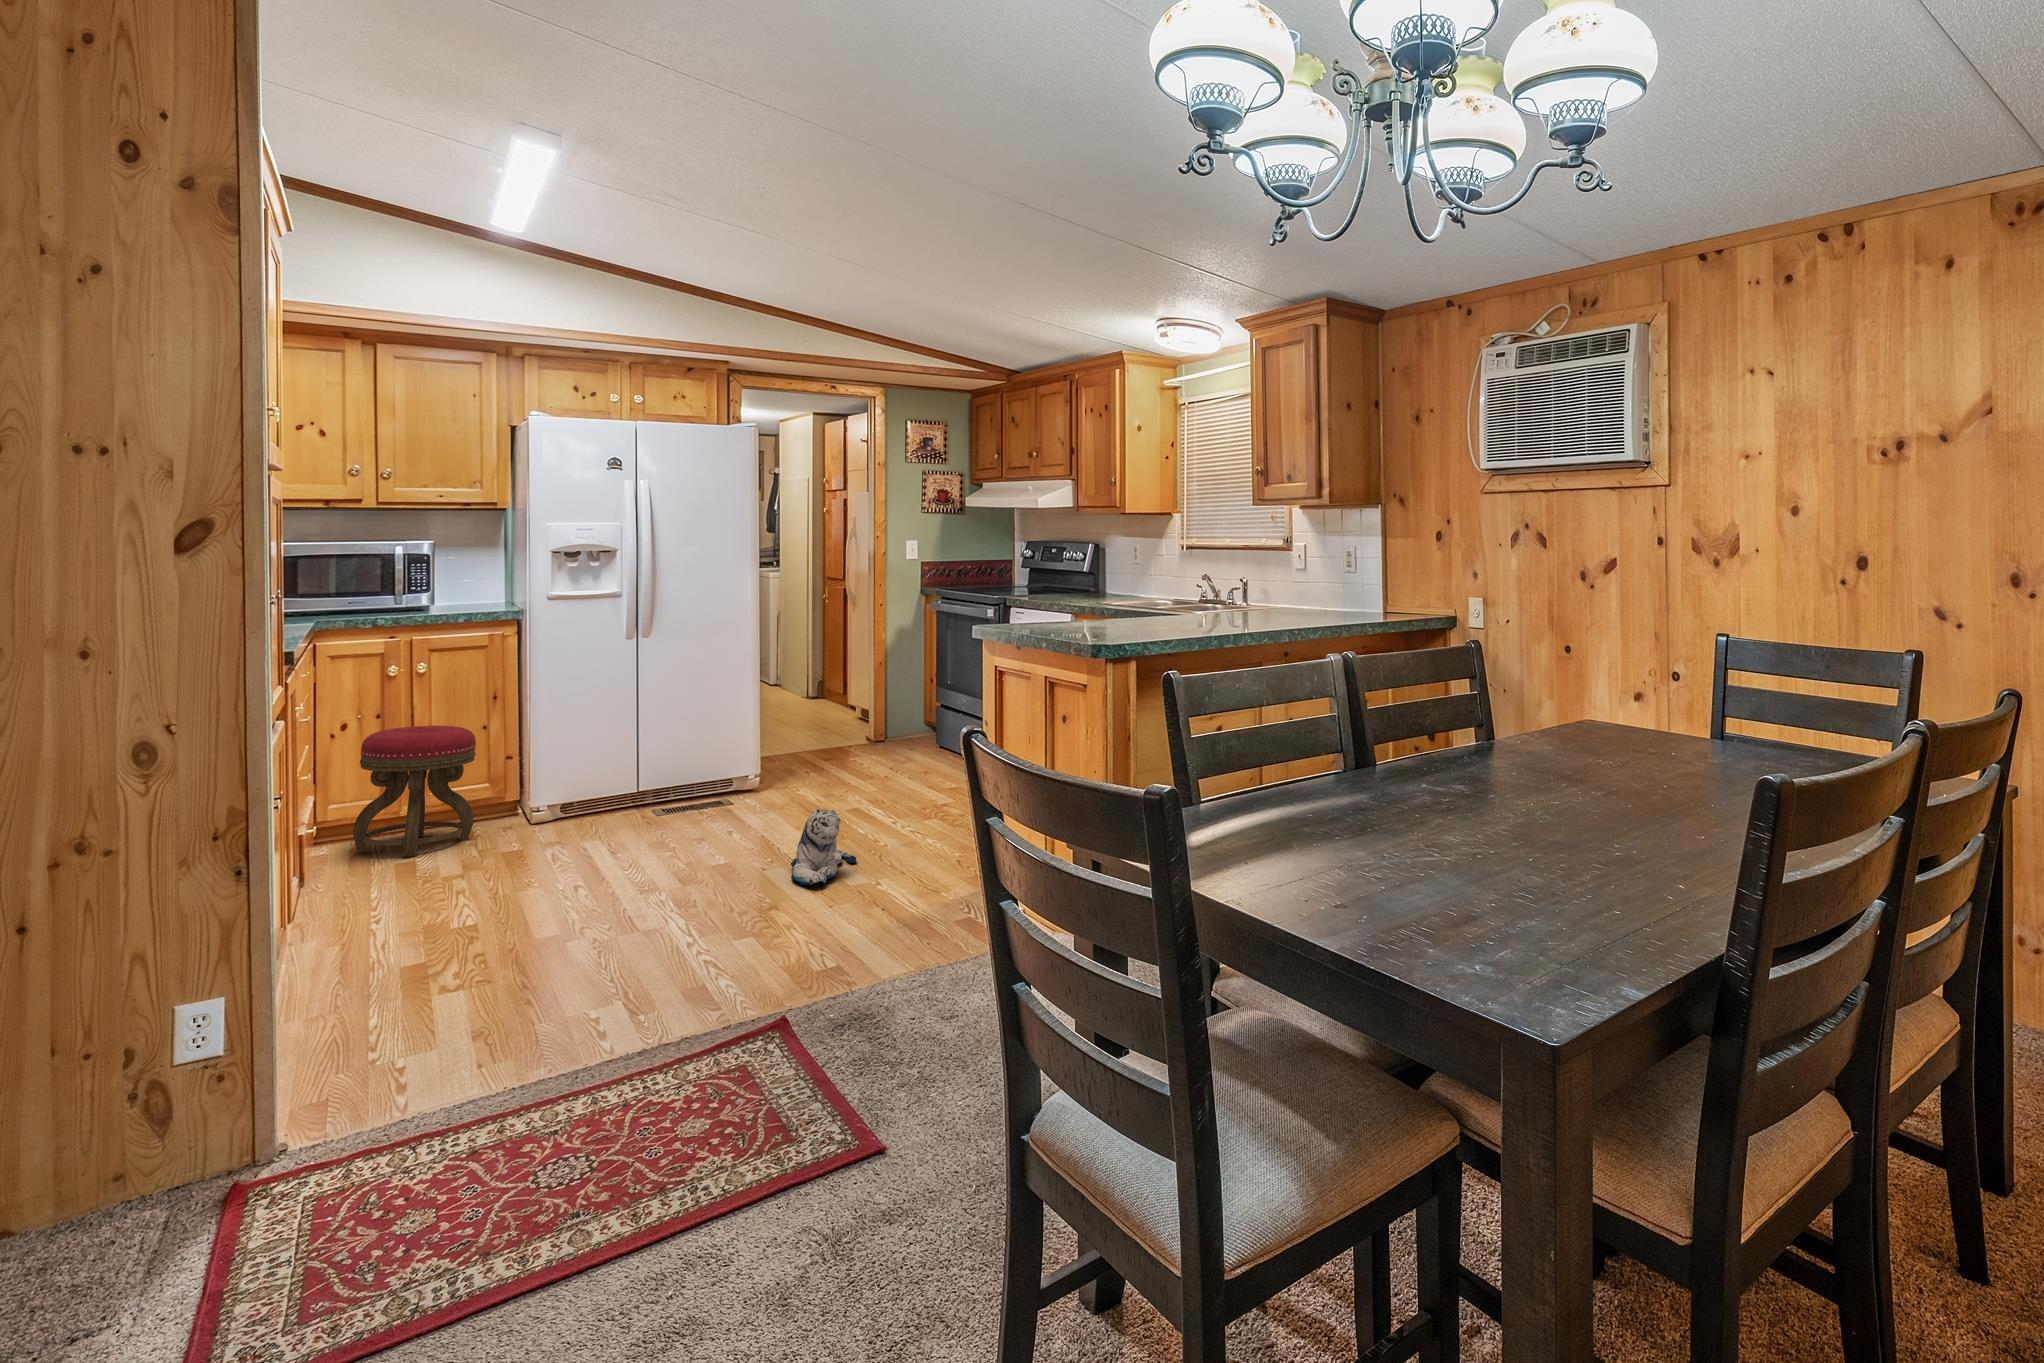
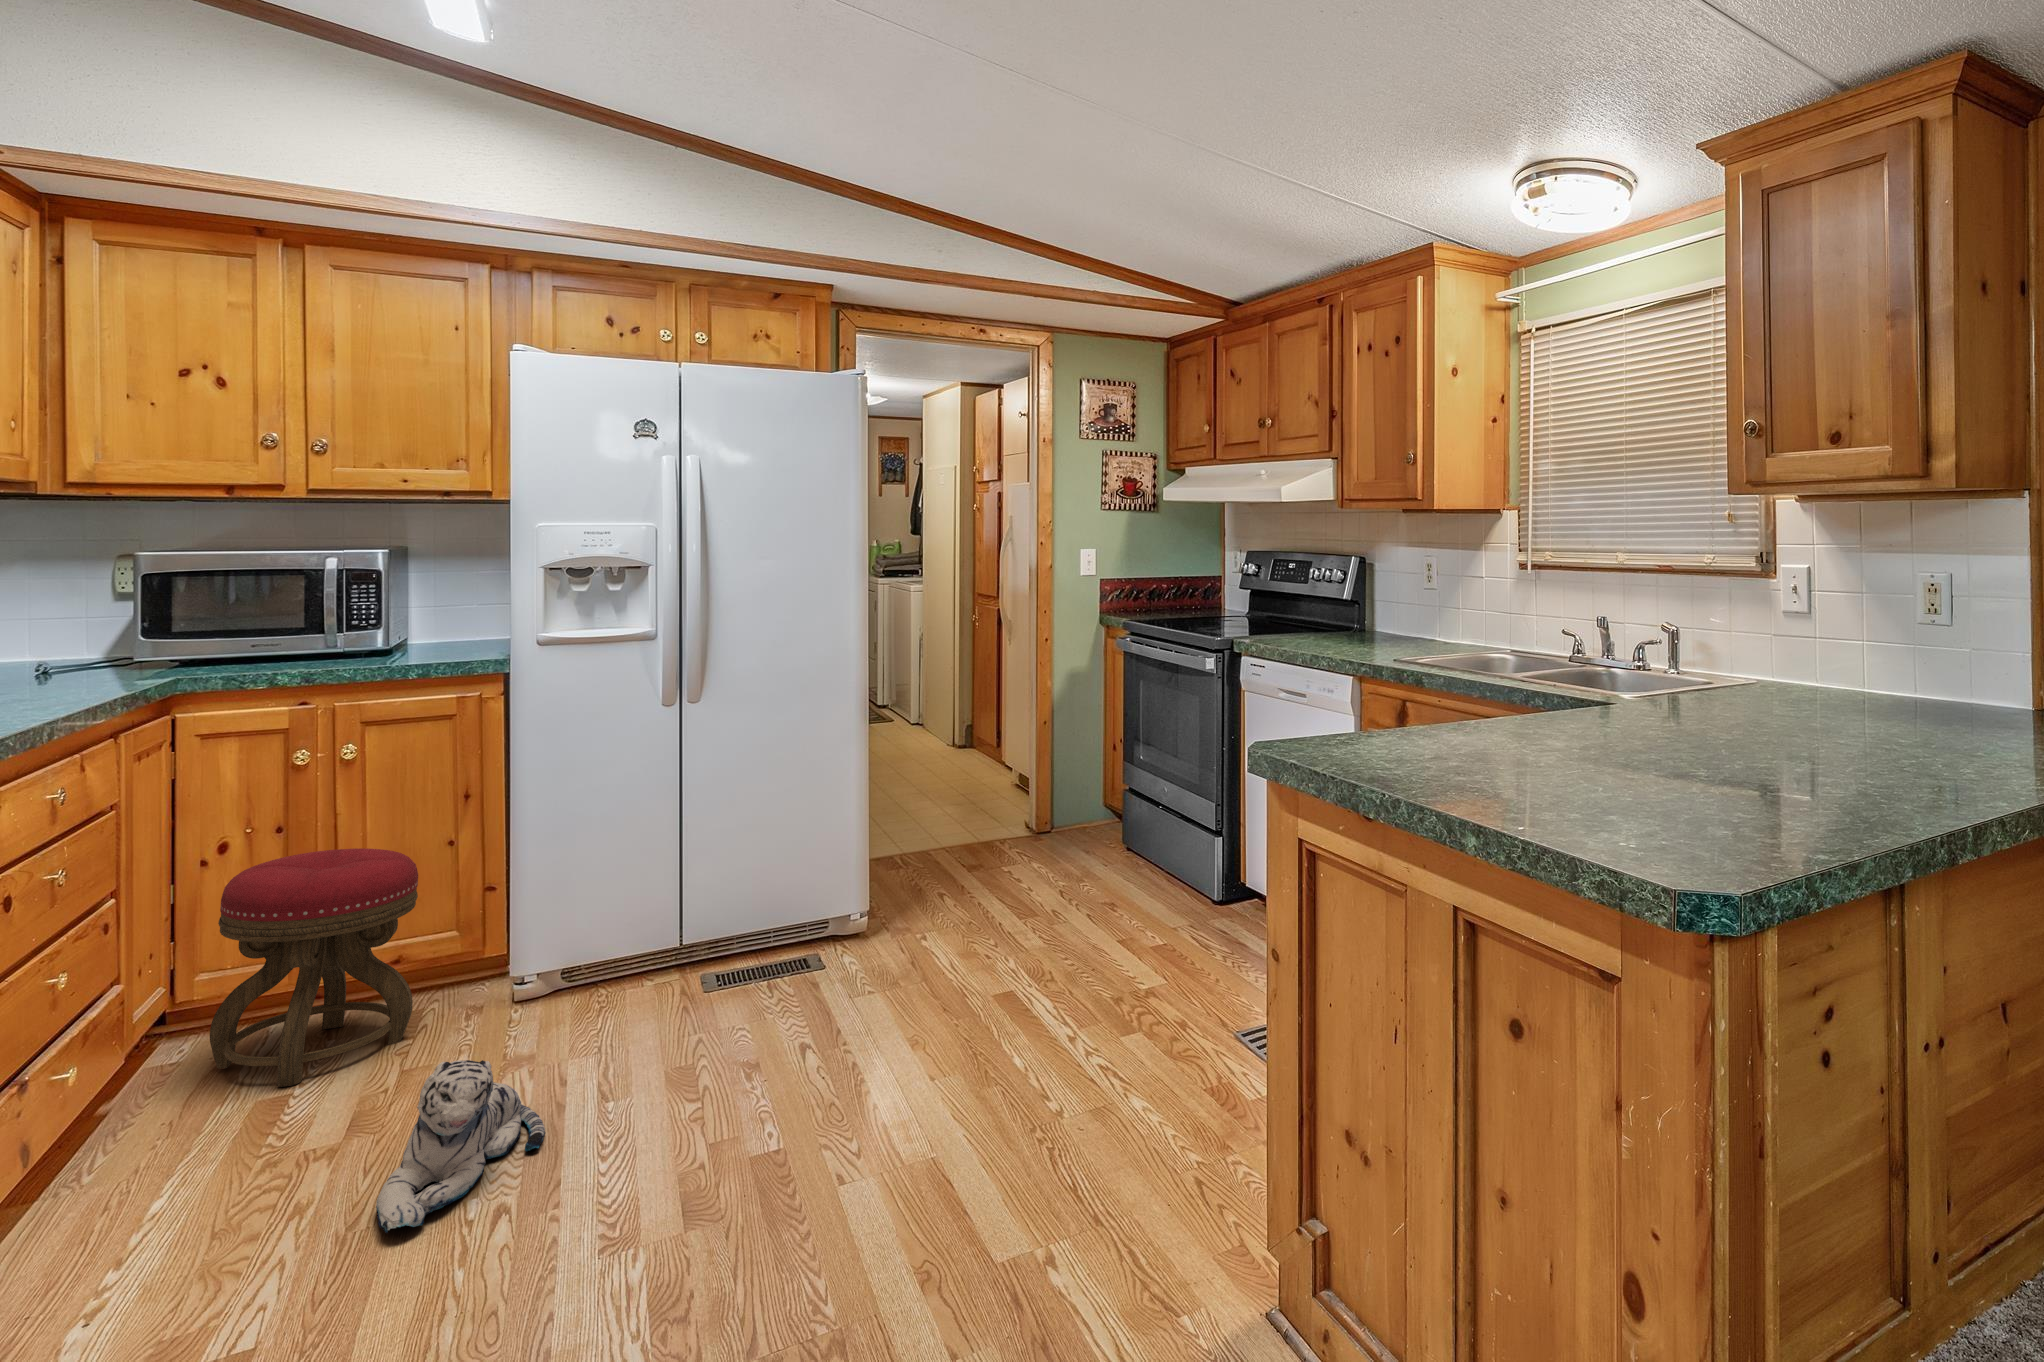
plush toy: present [791,809,857,885] -> present [376,1060,545,1233]

